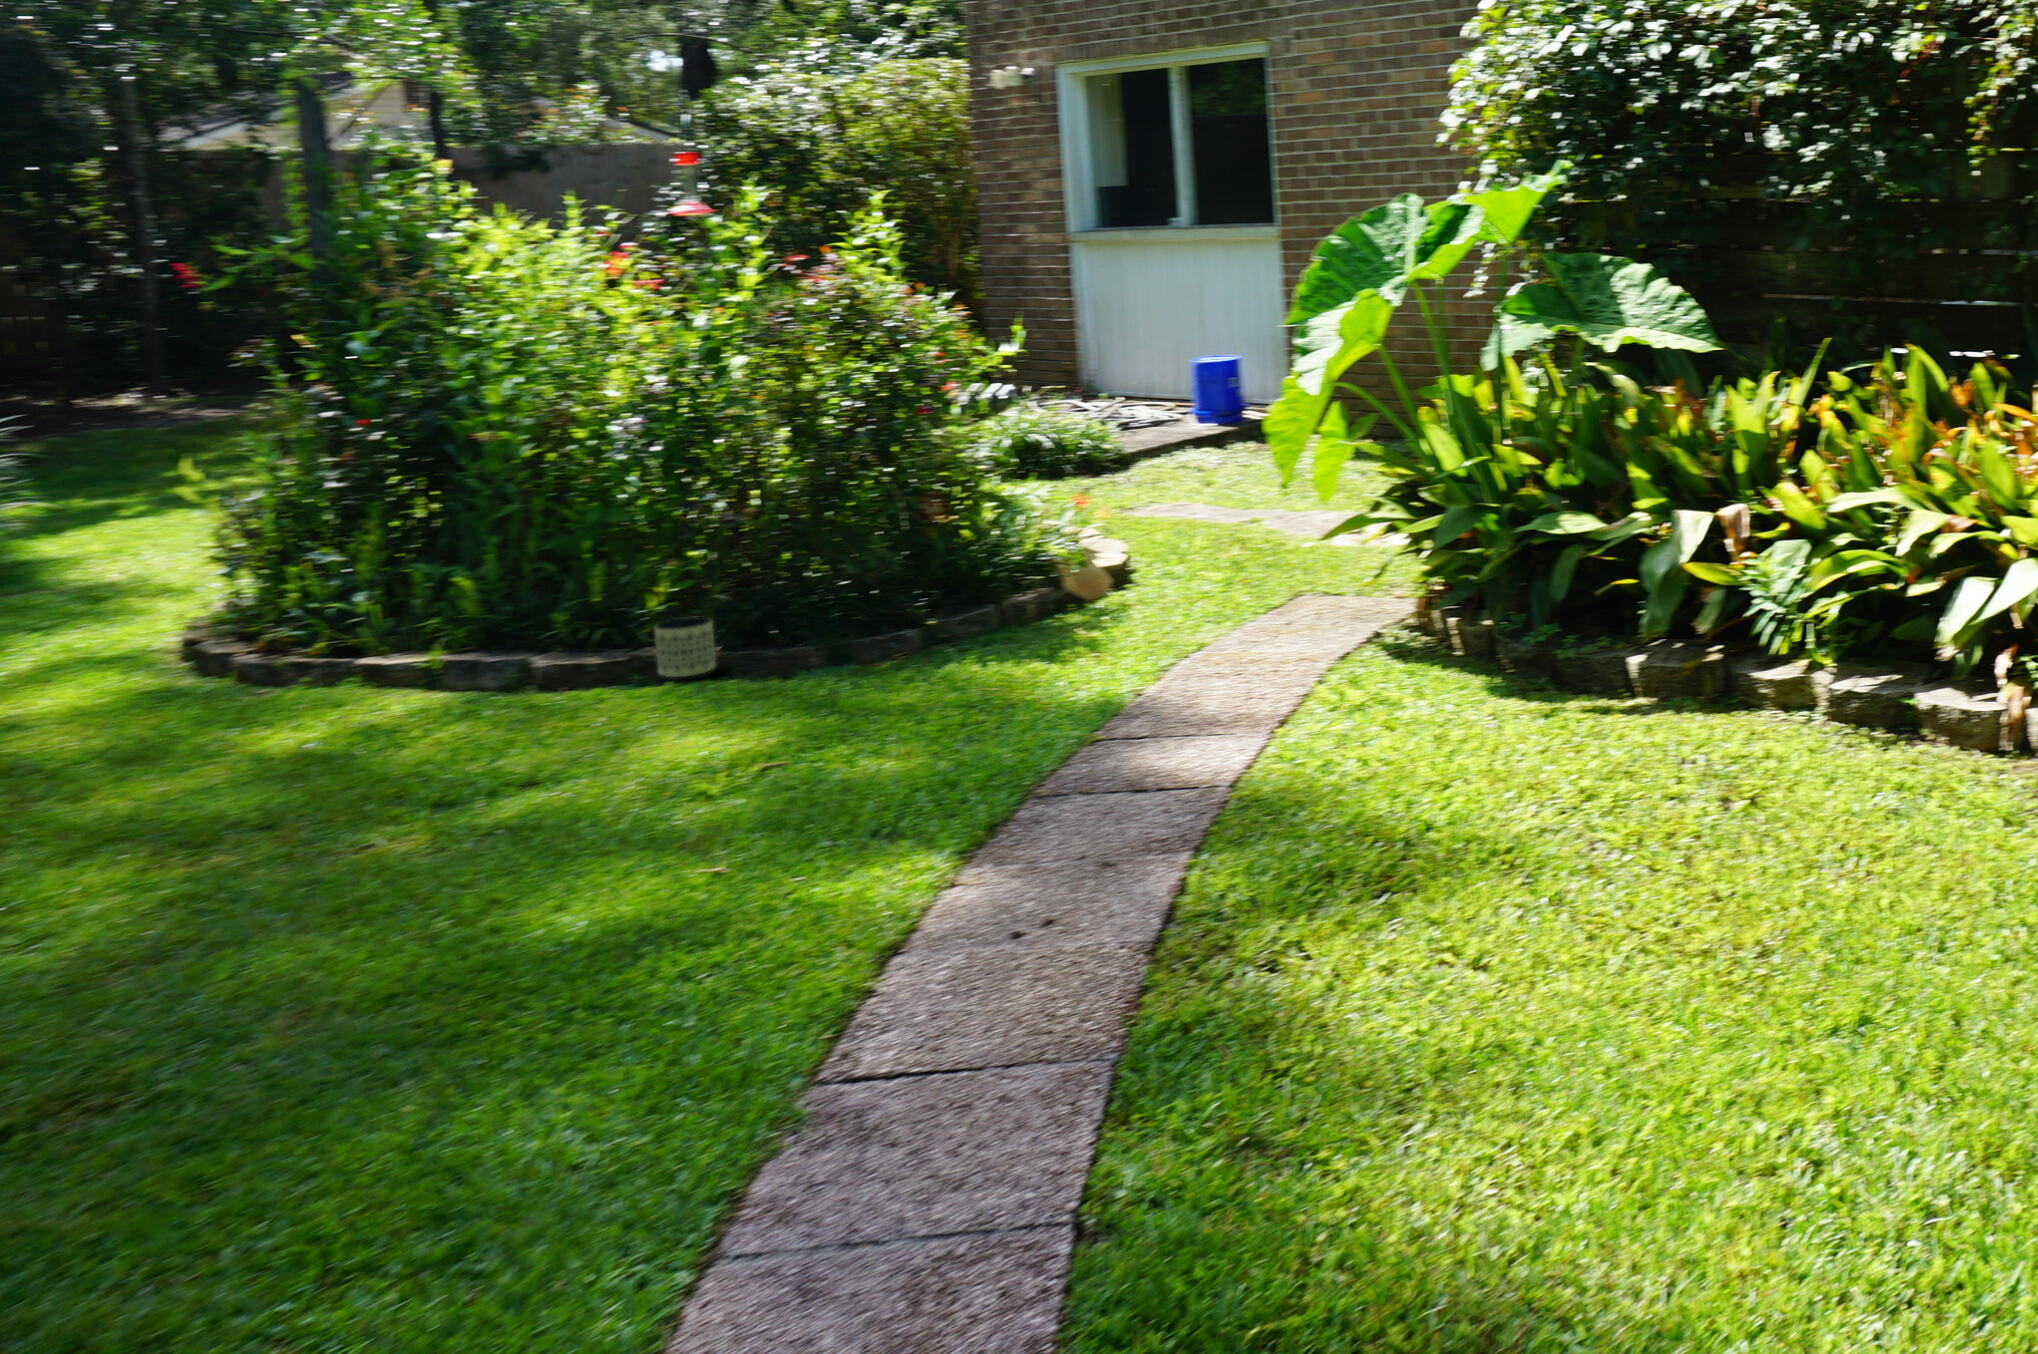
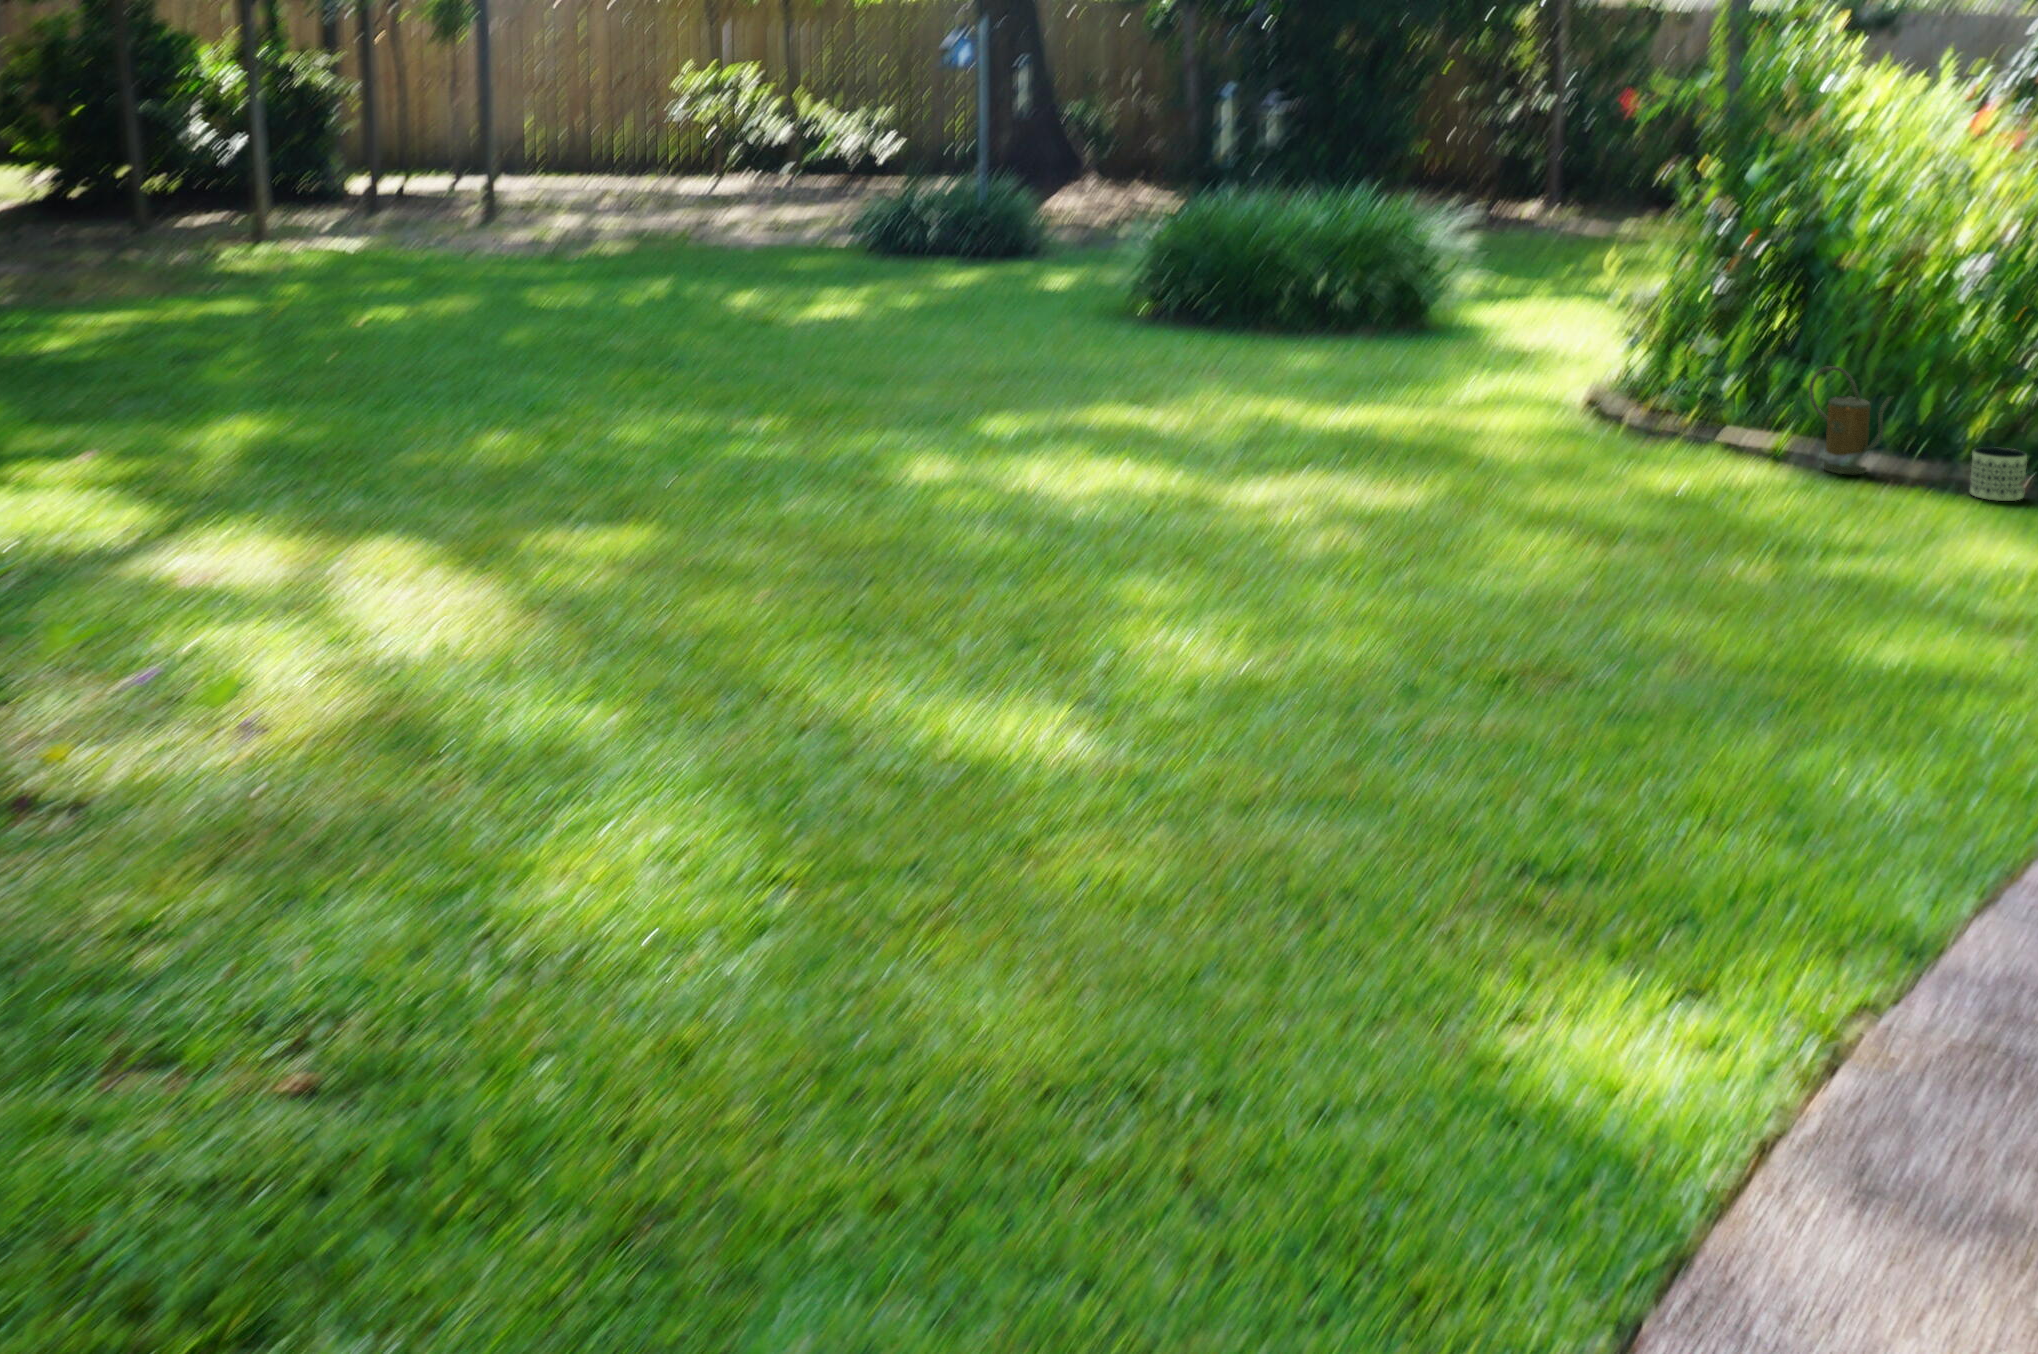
watering can: none [460,558,560,680] -> present [1809,366,1893,474]

